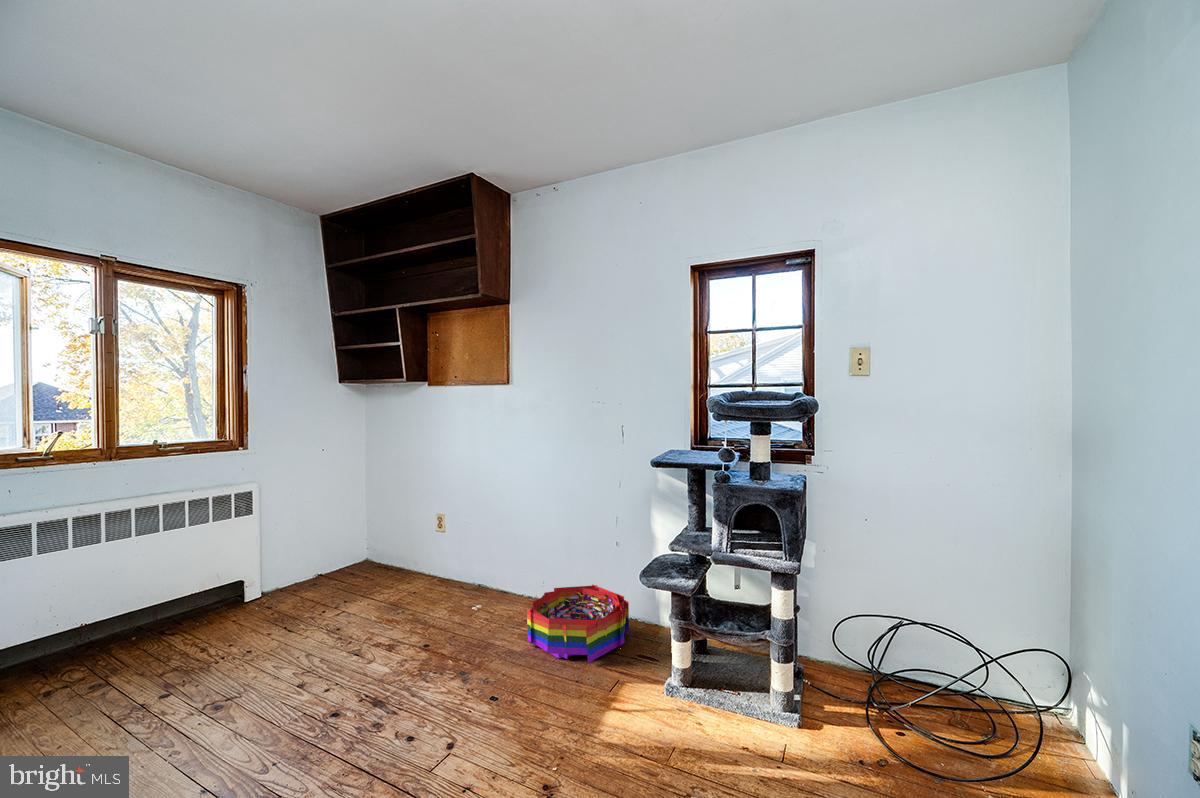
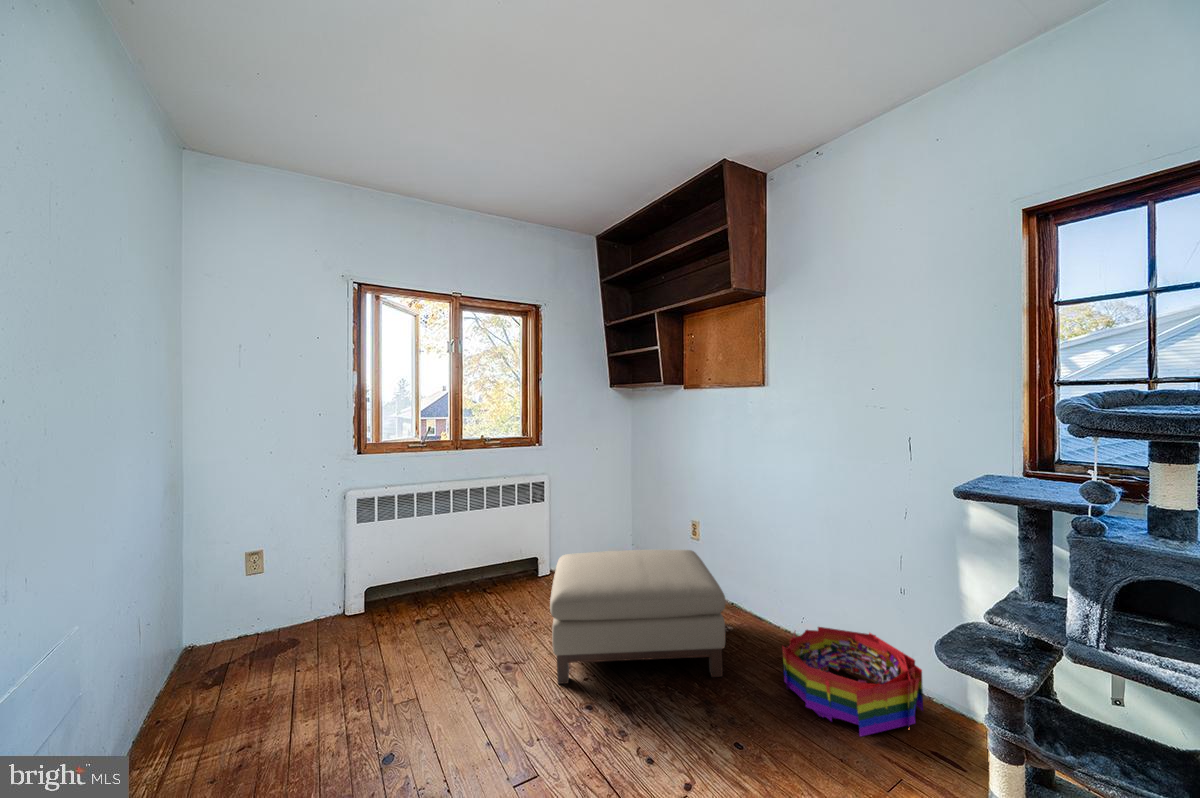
ottoman: none [283,541,478,704] -> present [550,550,726,684]

